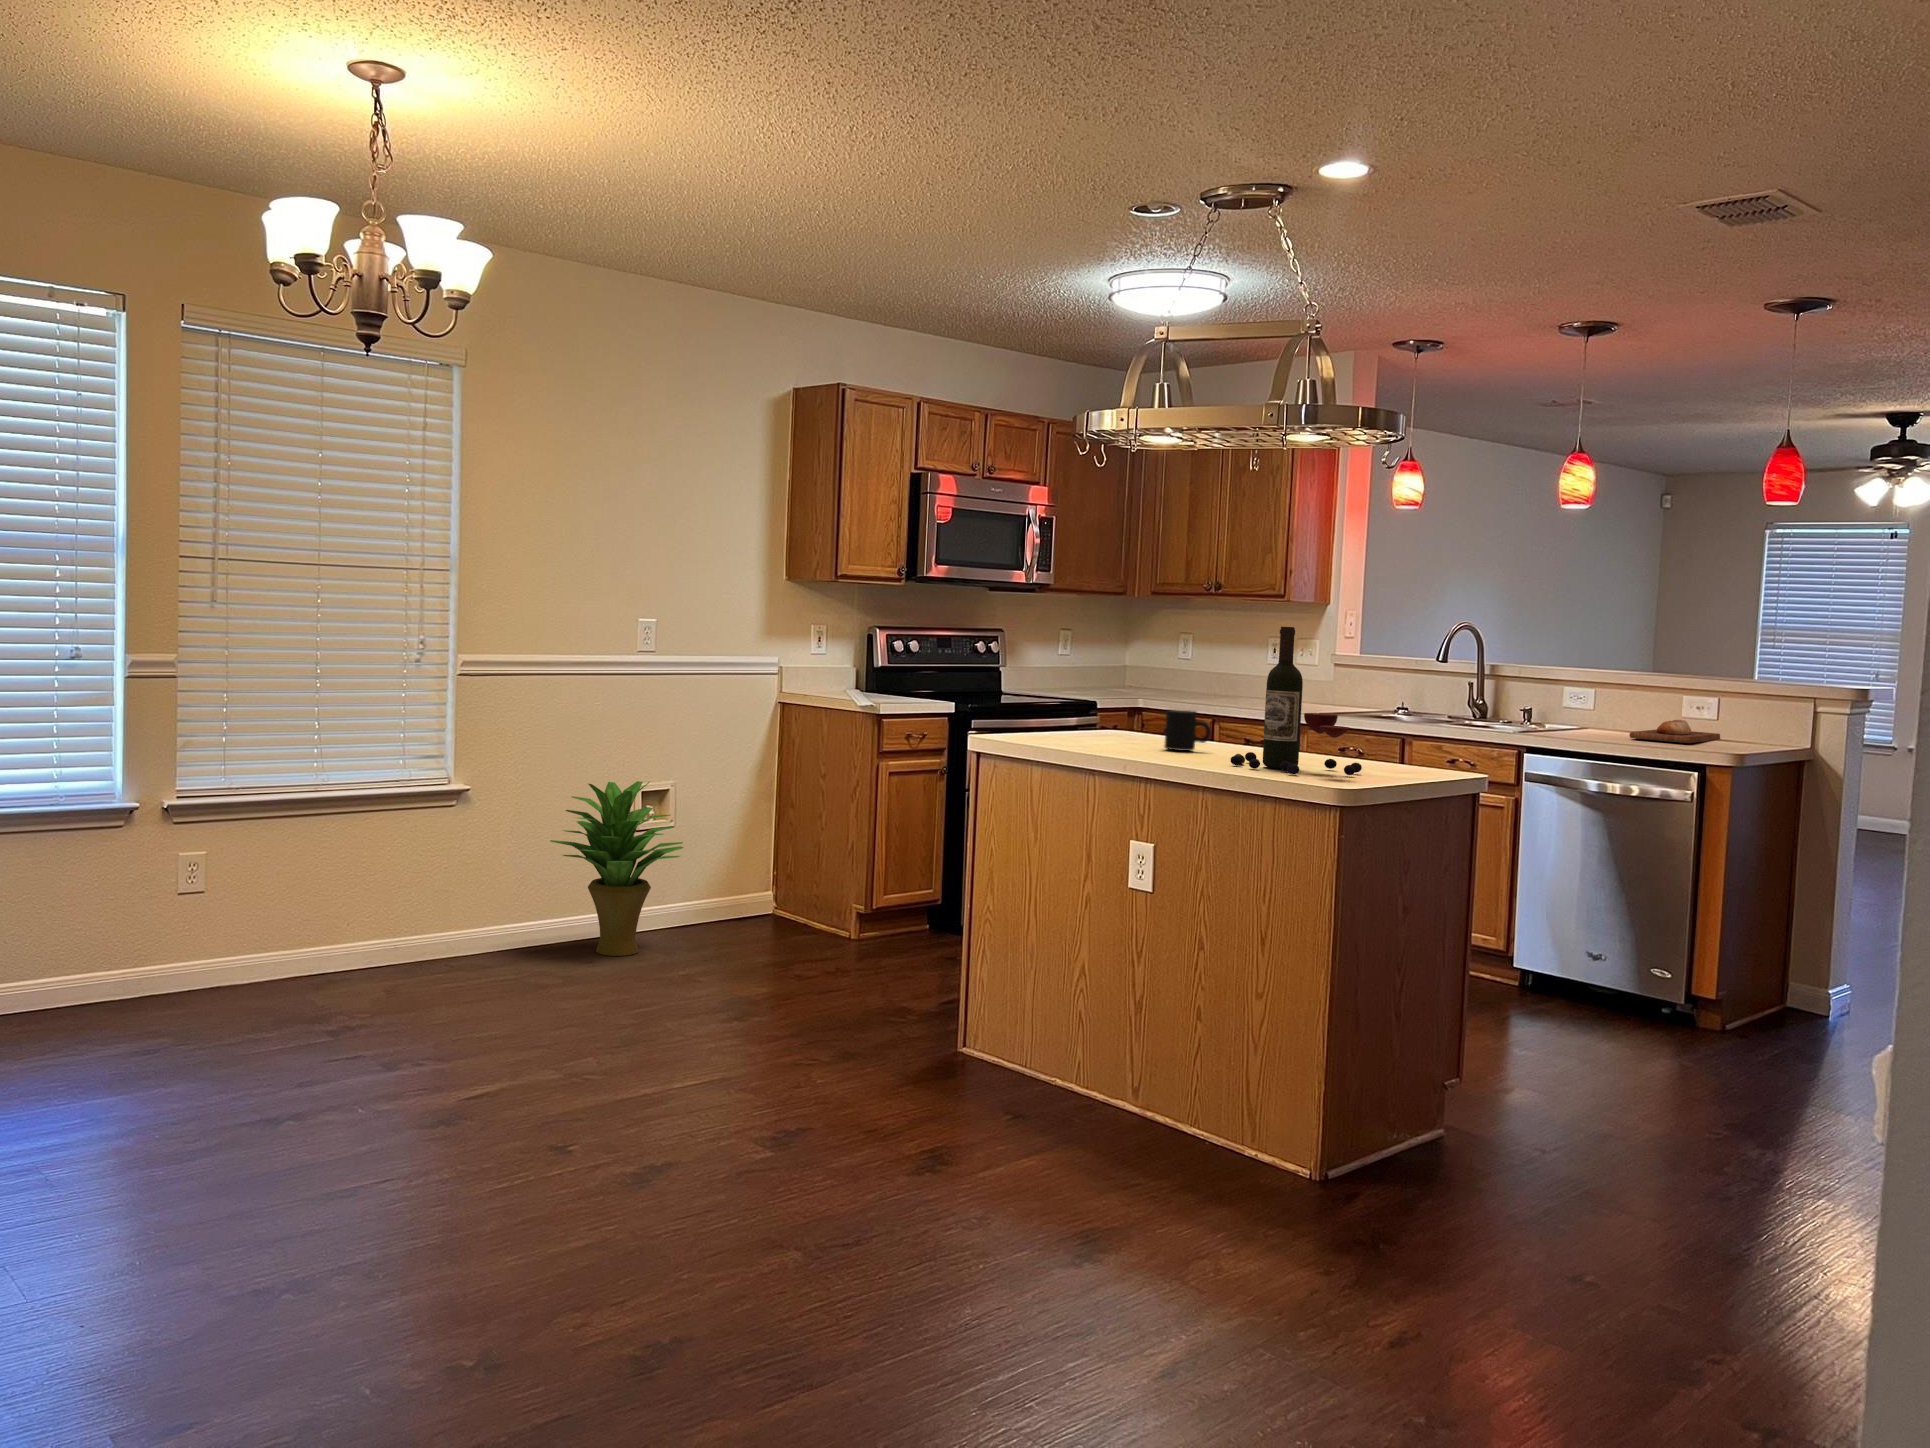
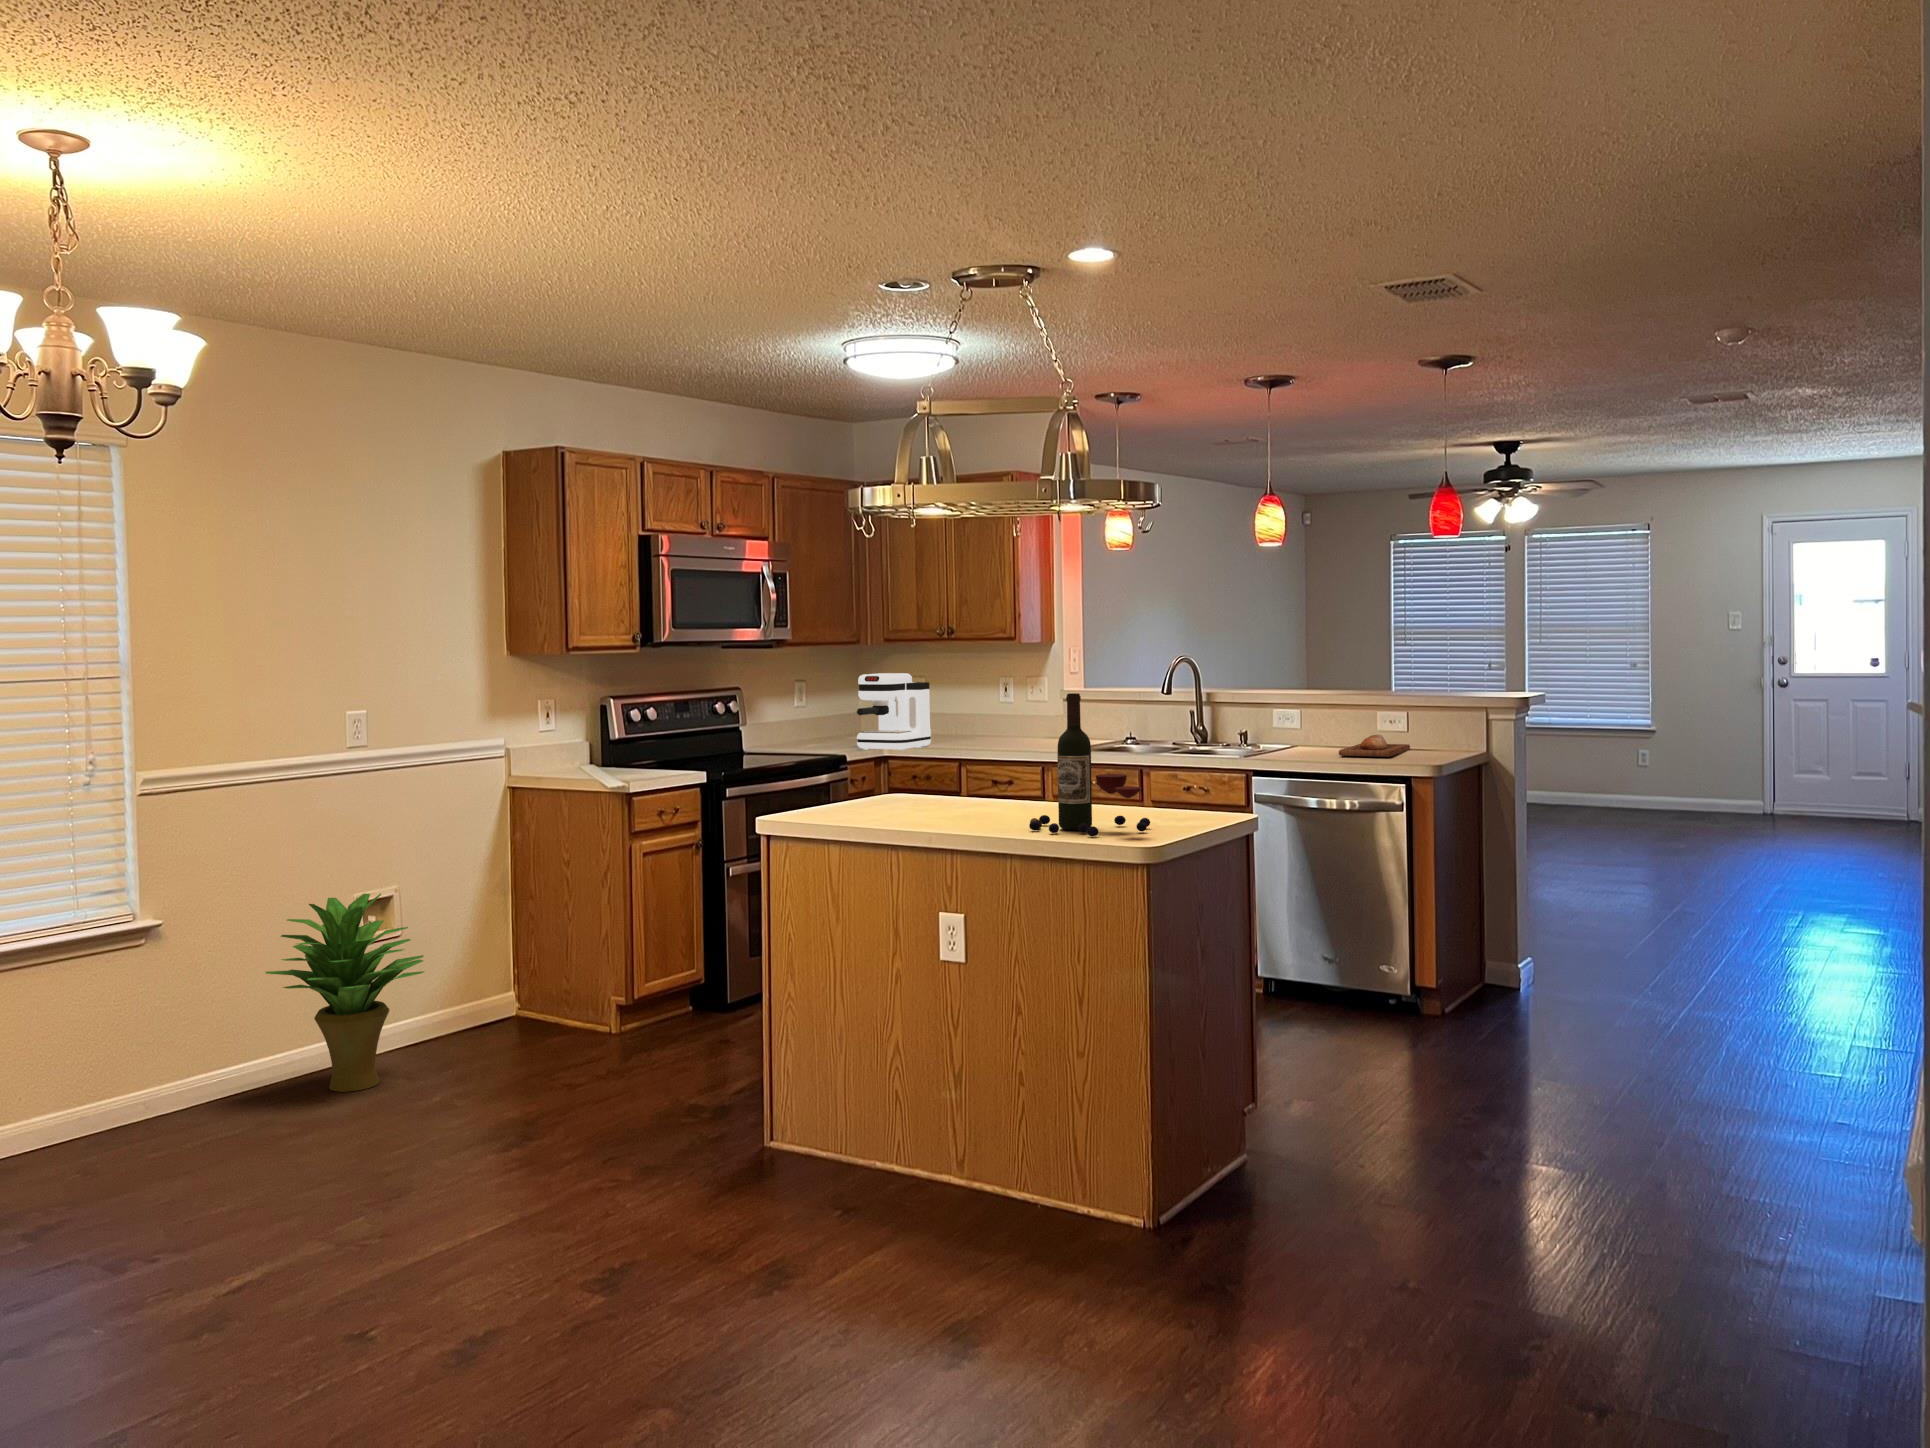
coffee maker: none [1114,623,1192,701] -> present [857,673,931,751]
mug: present [1165,710,1211,751] -> none [954,776,998,817]

